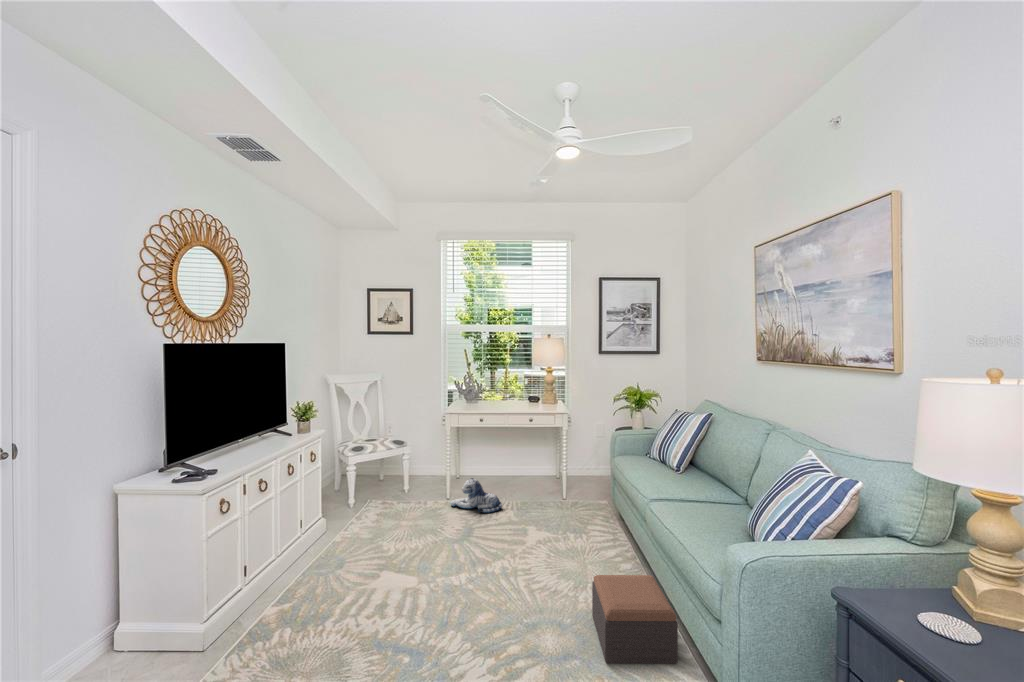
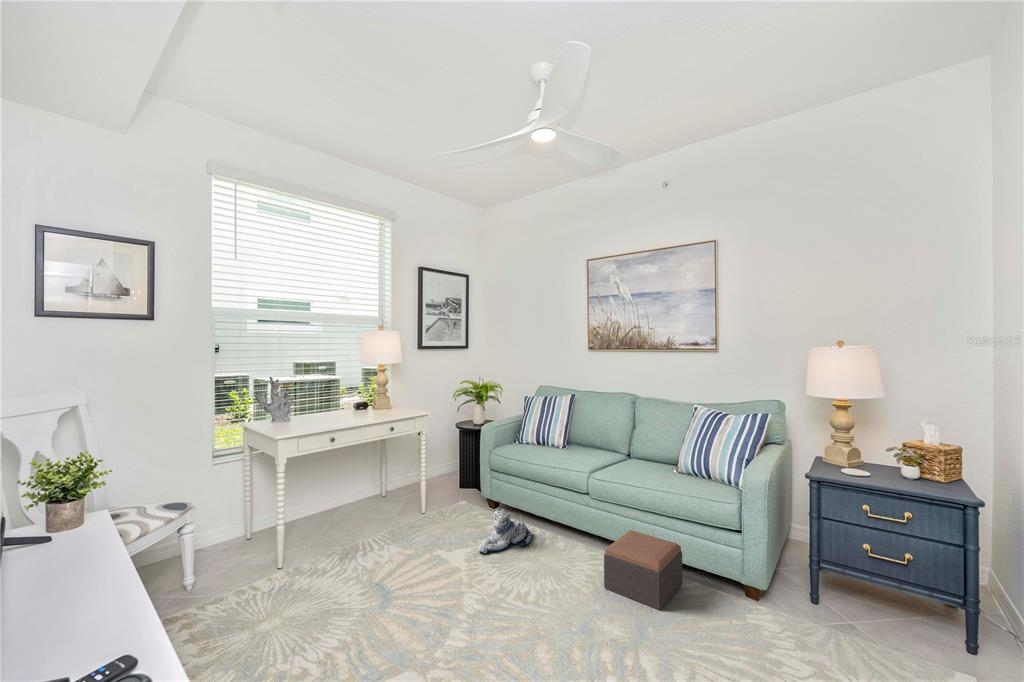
plush toy: present [450,478,502,513] -> present [478,508,532,554]

